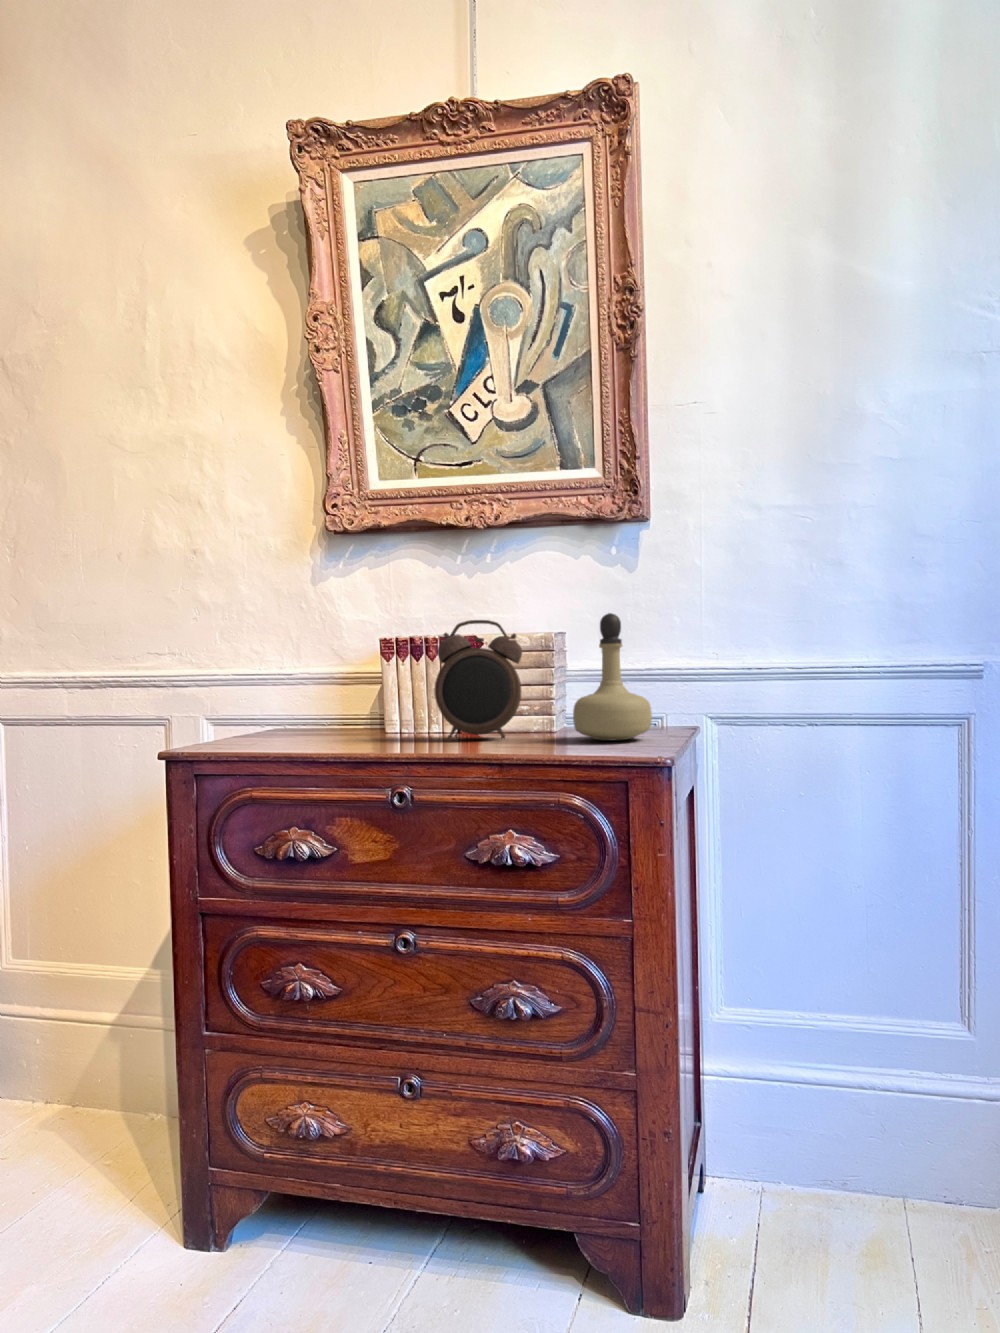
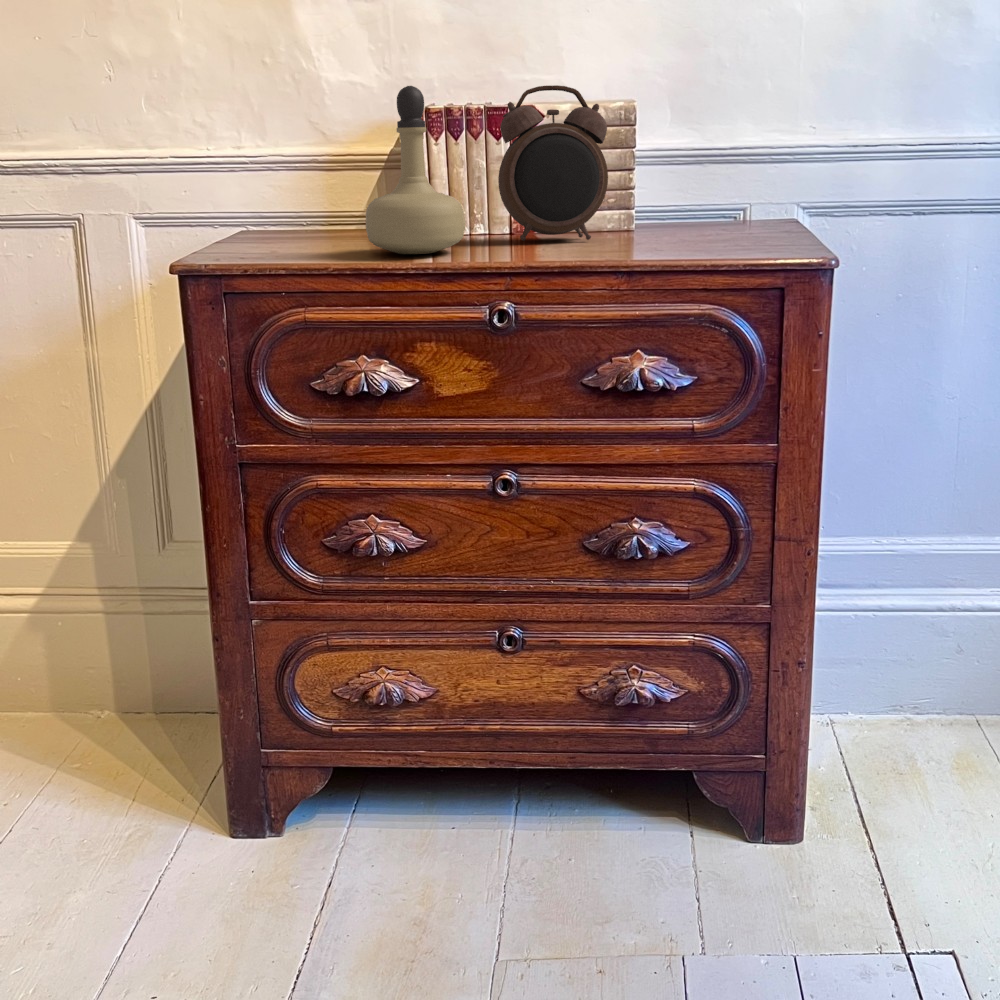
perfume bottle: present [573,613,652,740] -> present [366,86,465,254]

